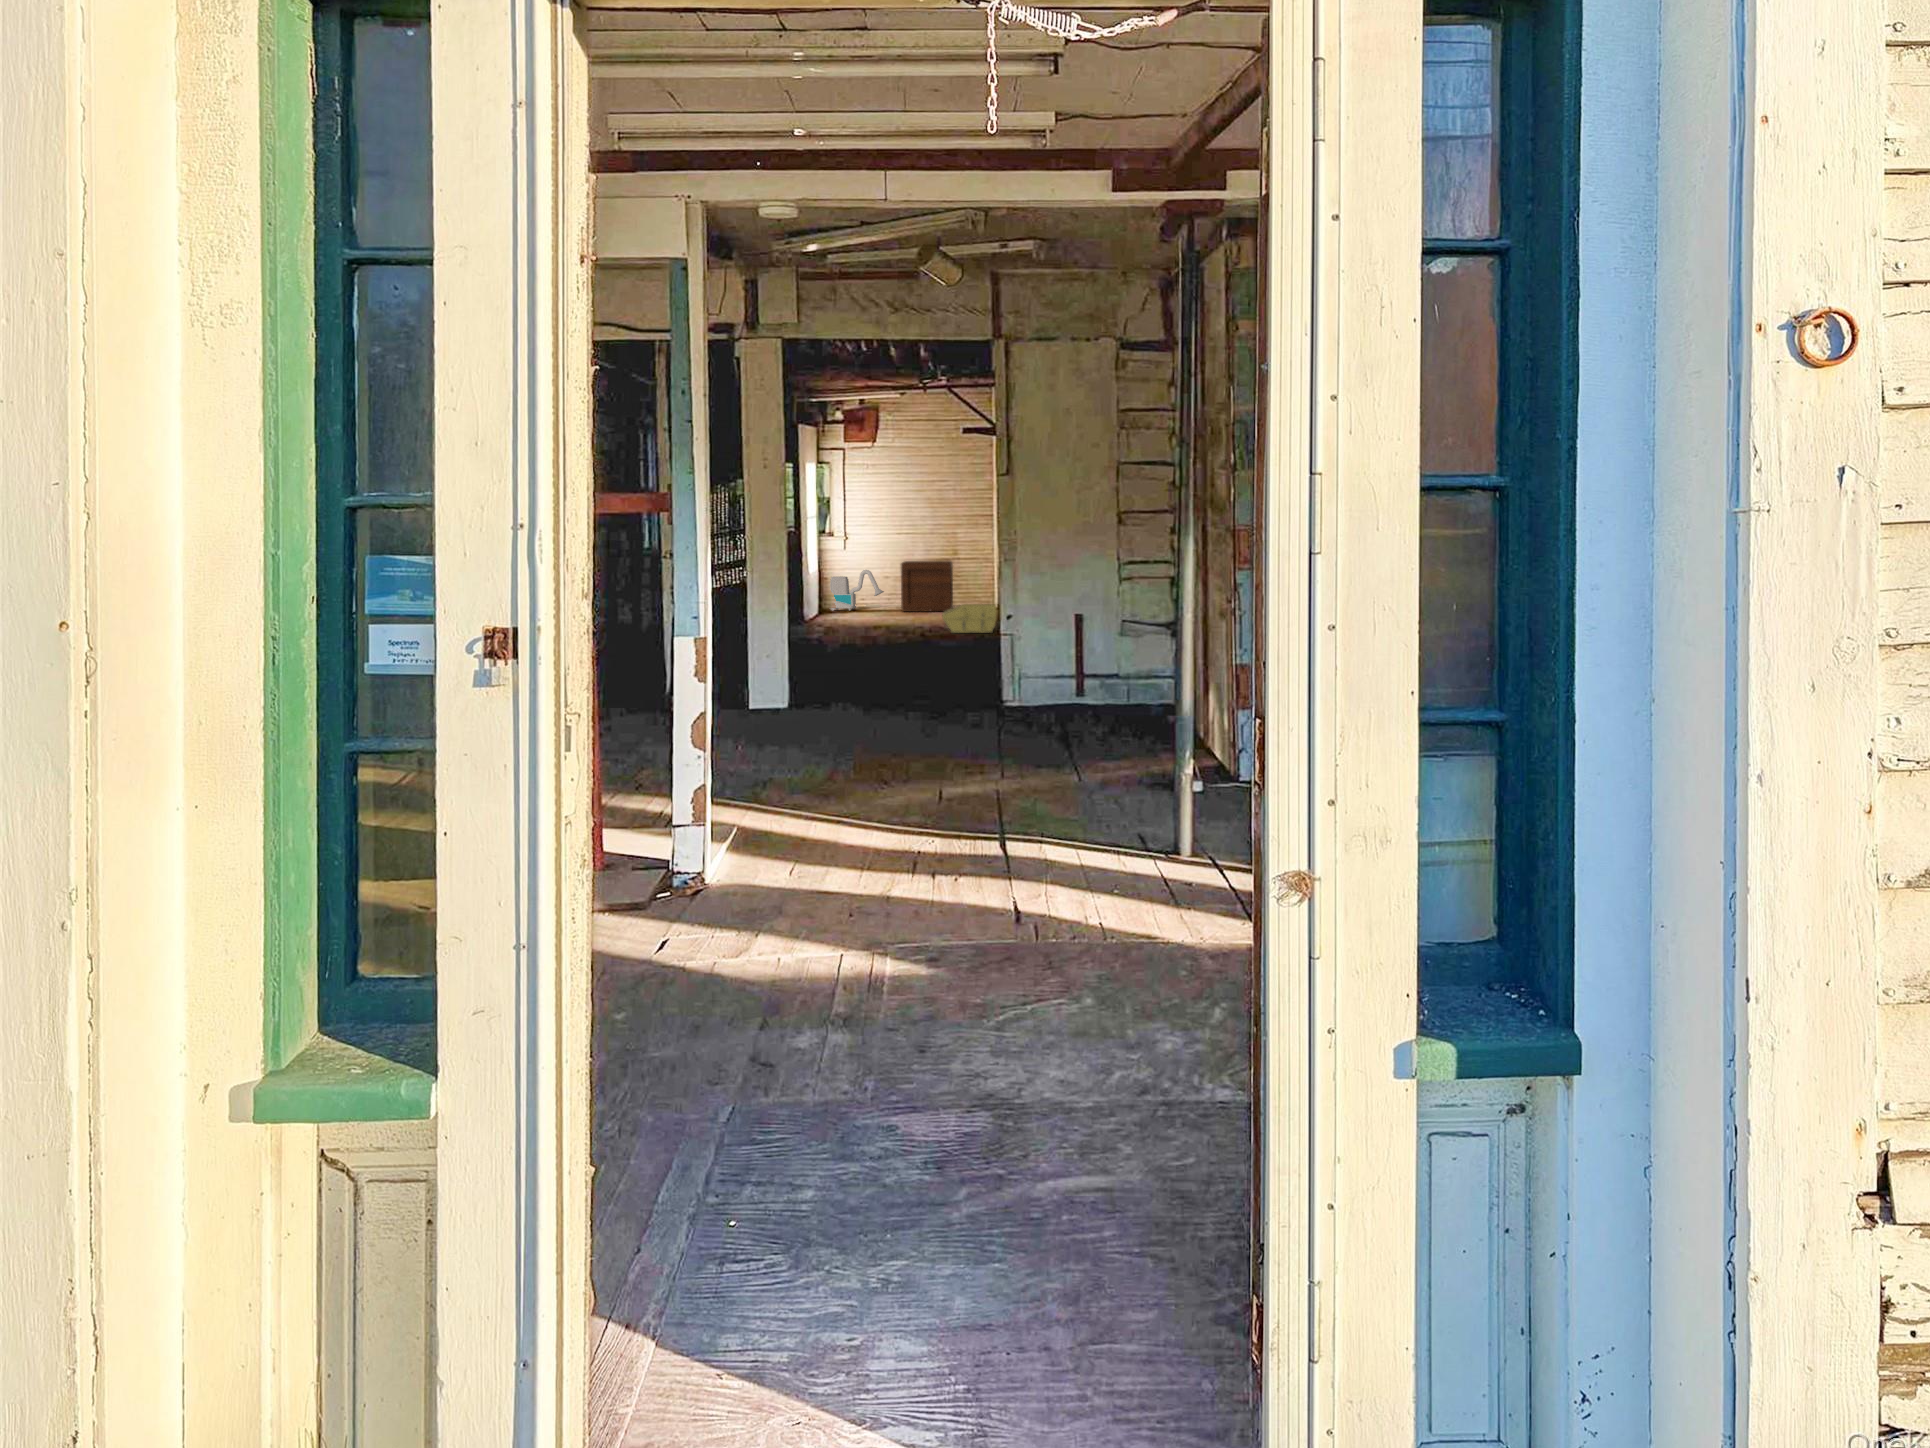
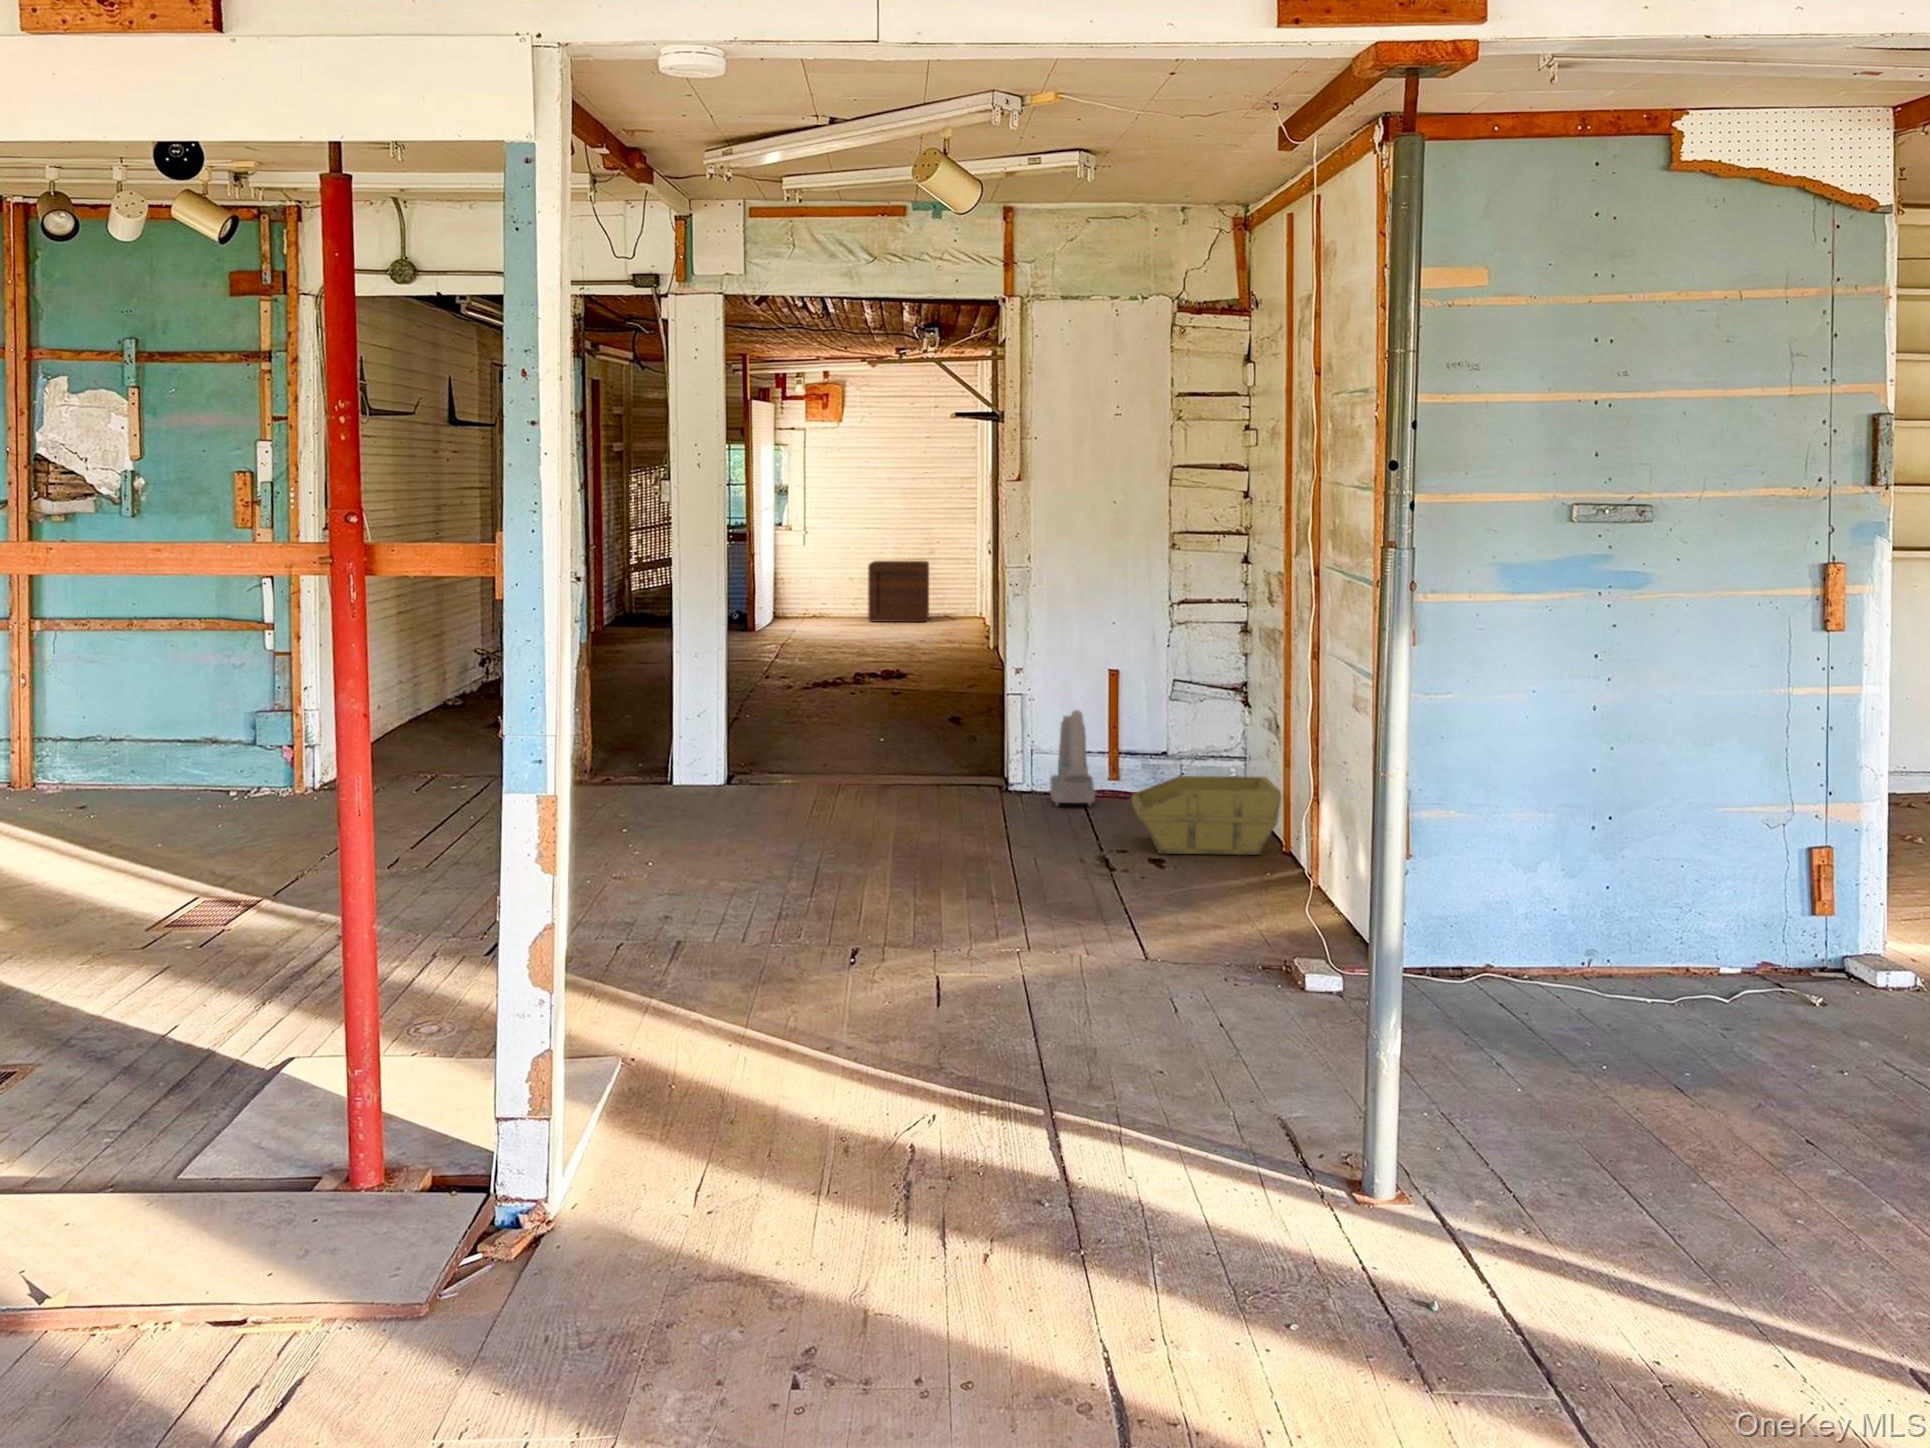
vacuum cleaner: present [830,570,884,611] -> present [1050,710,1095,806]
storage bin: present [942,604,996,633] -> present [1131,776,1281,855]

